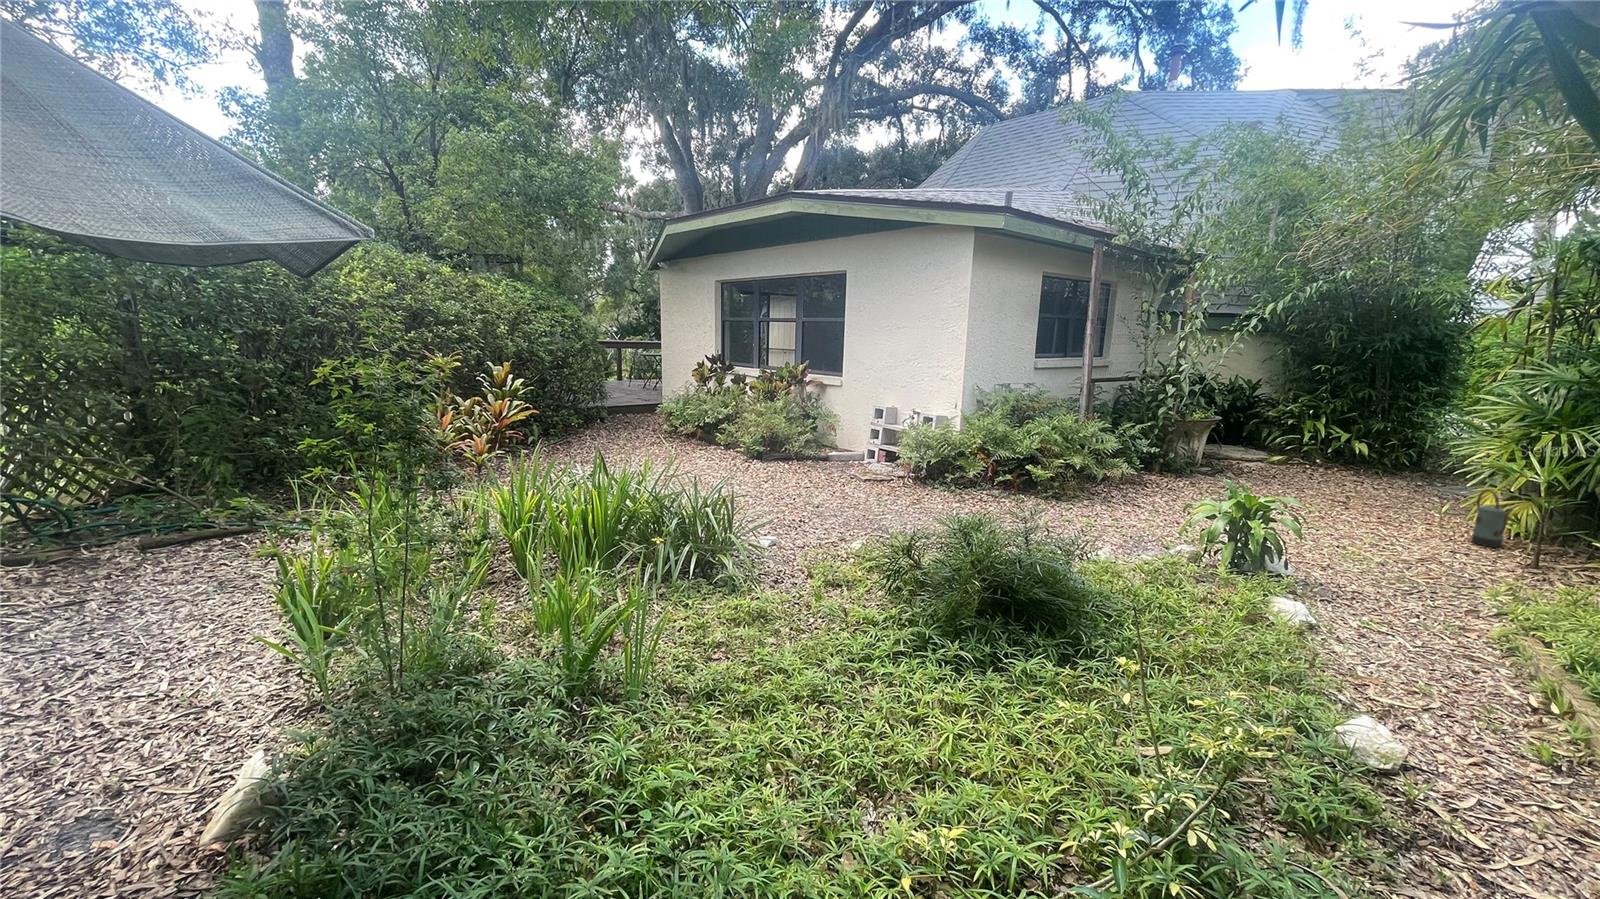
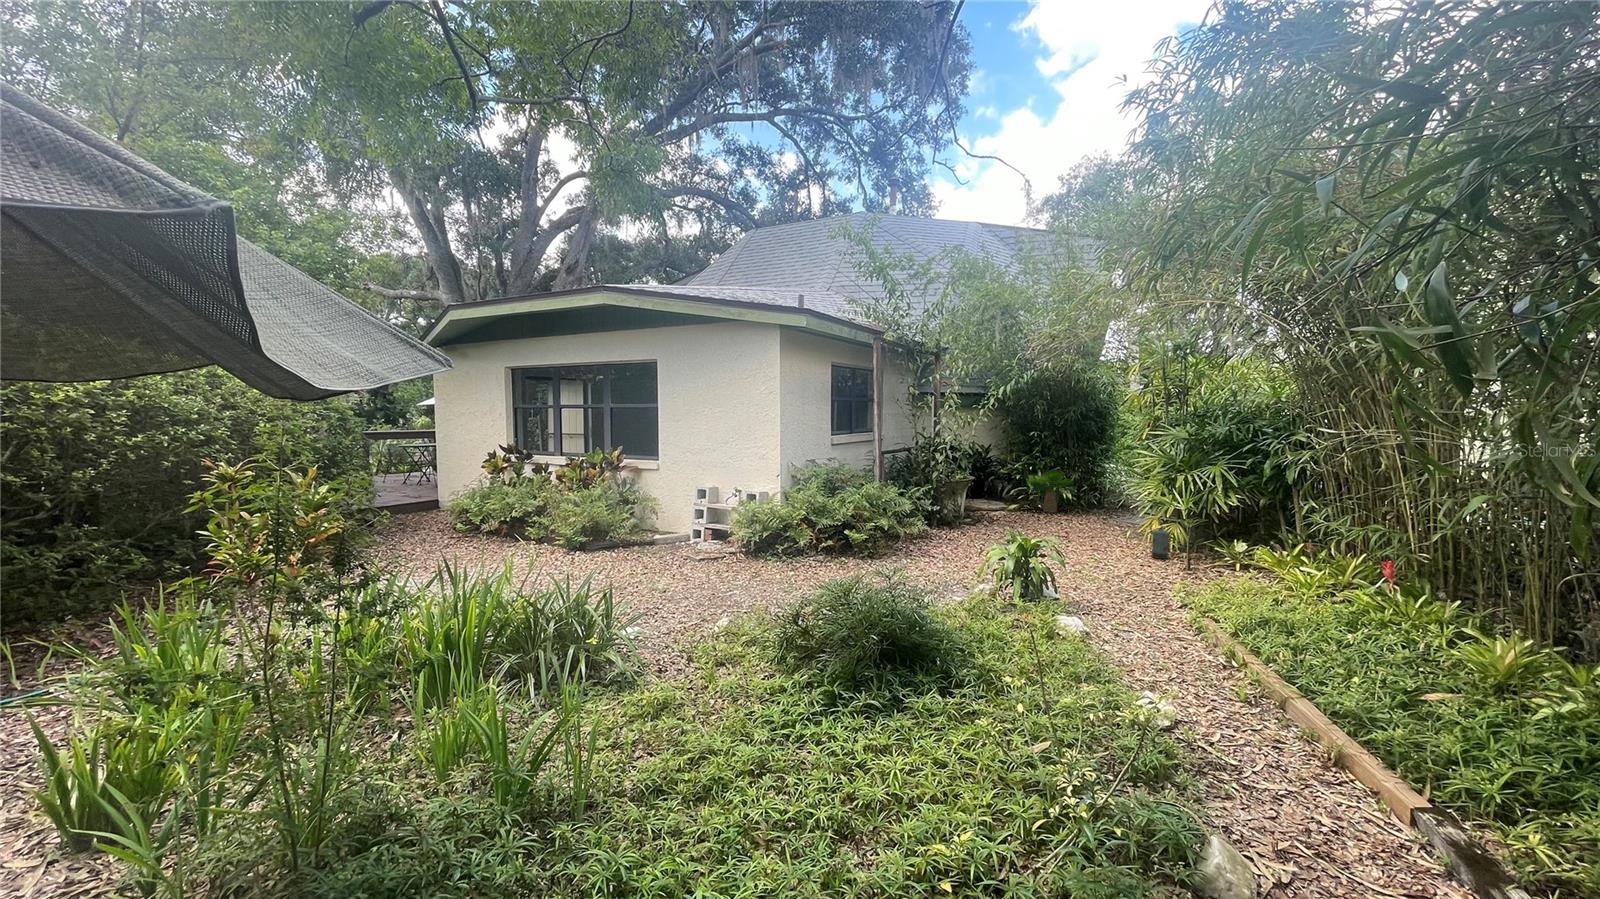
potted plant: none [1295,416,1380,470] -> present [1026,472,1074,513]

